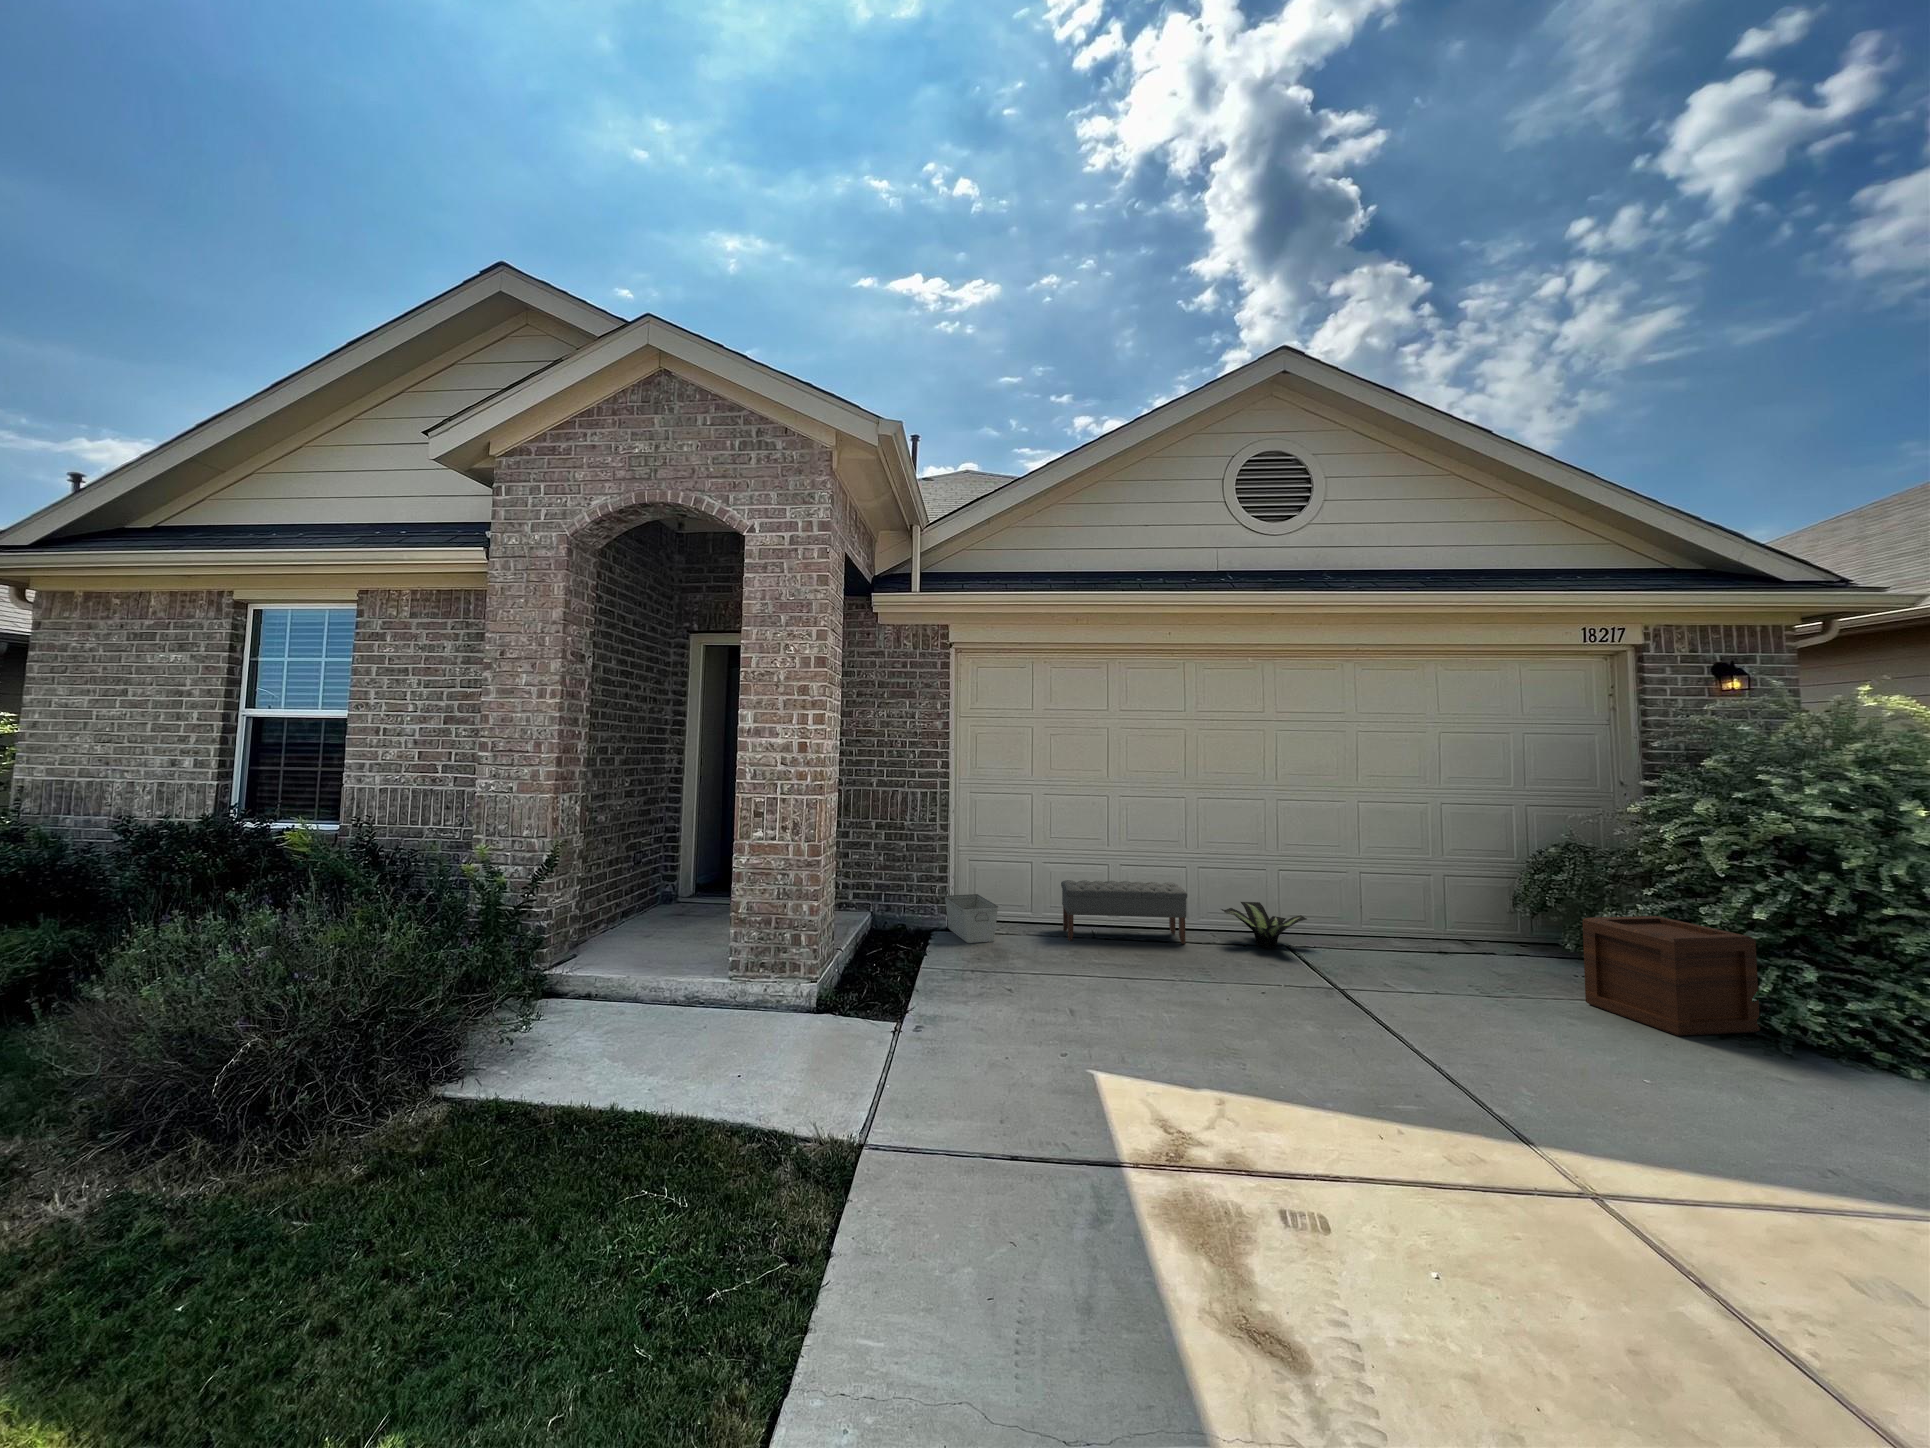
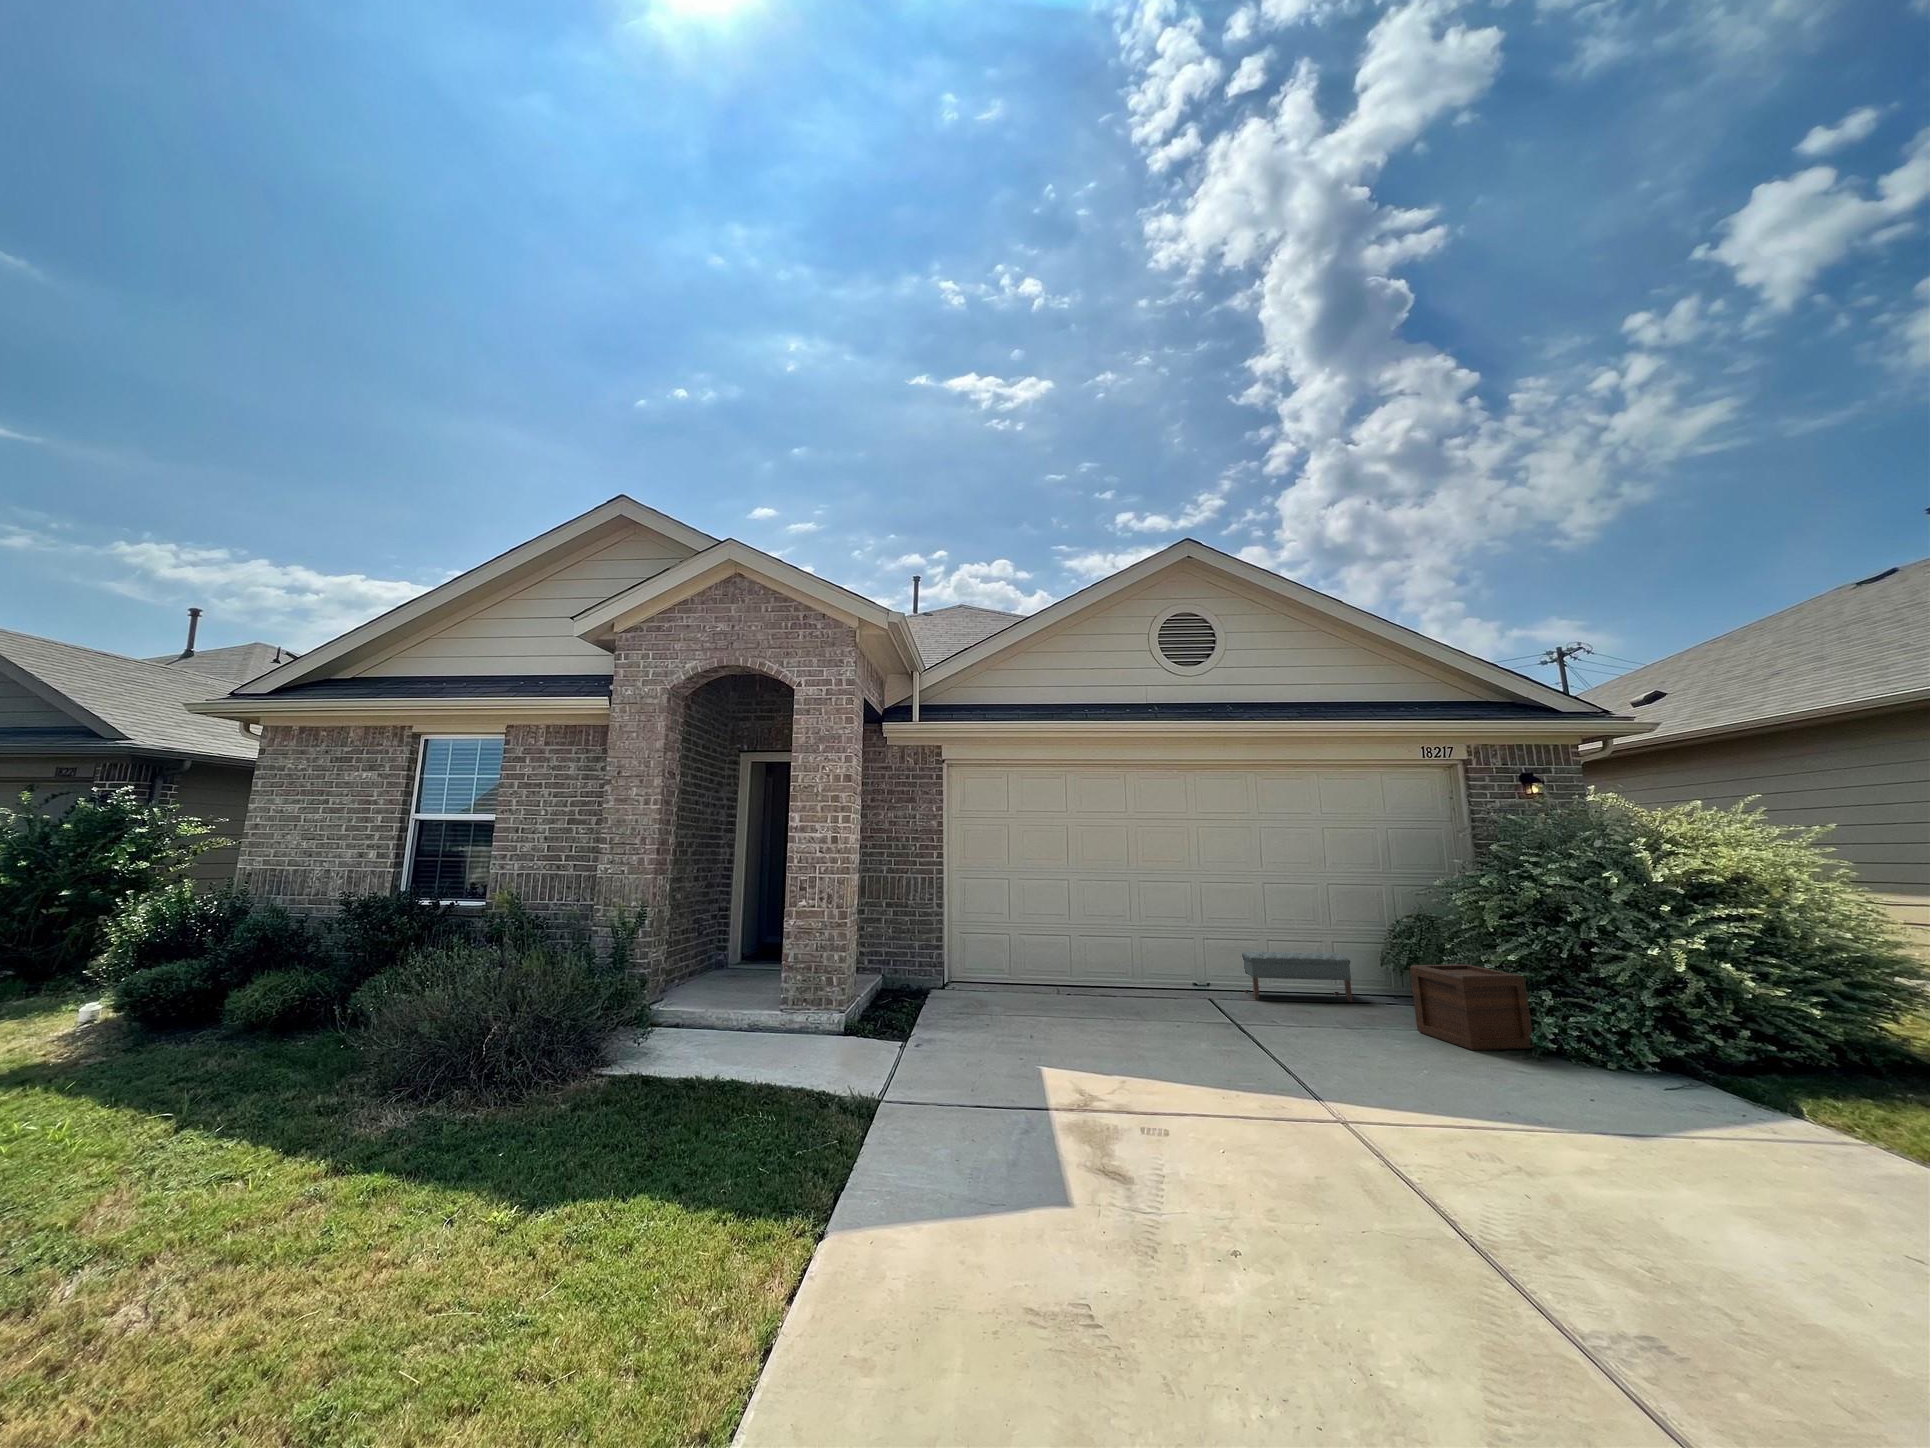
bench: present [1061,880,1187,944] -> present [1242,951,1352,1002]
storage bin: present [945,894,998,943] -> none [941,958,982,995]
potted plant: present [1221,902,1307,948] -> none [1154,963,1222,999]

